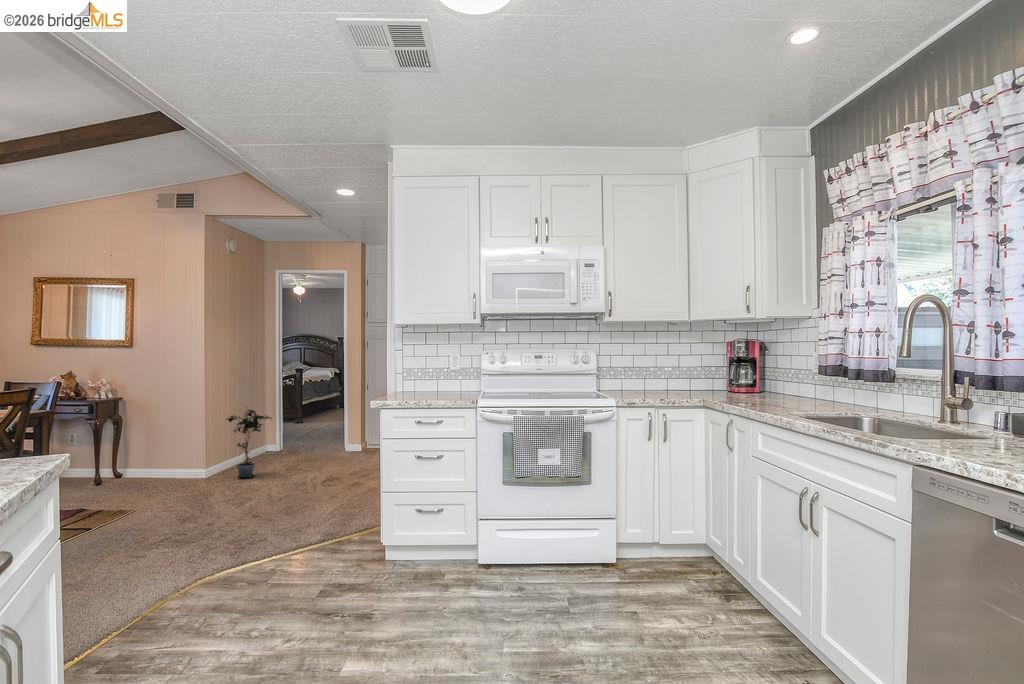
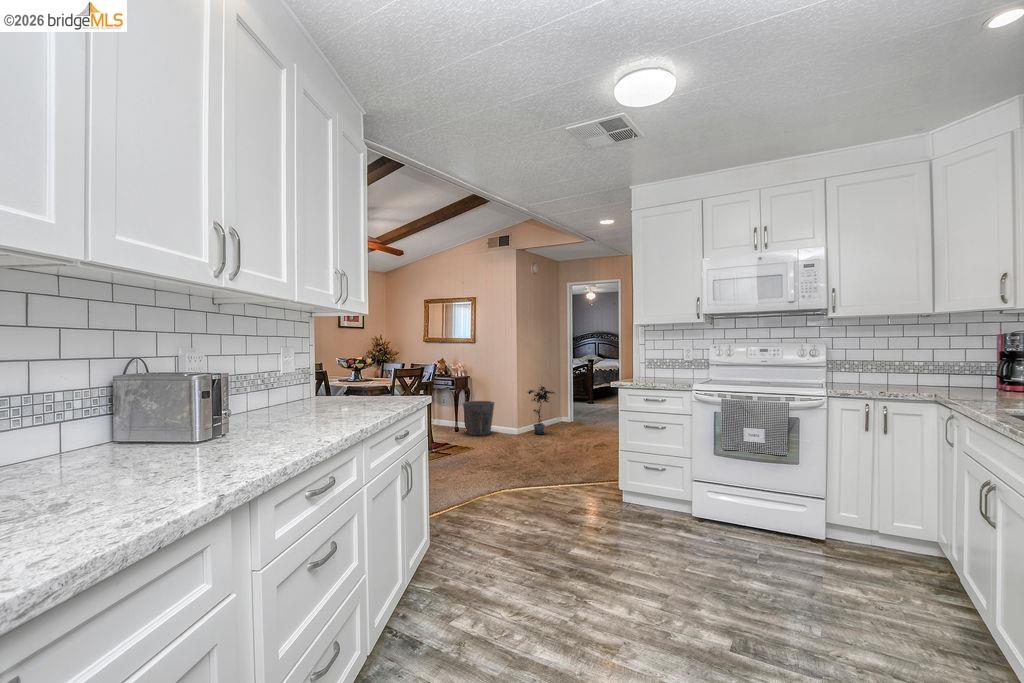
waste bin: none [110,437,170,494] -> present [463,401,494,435]

